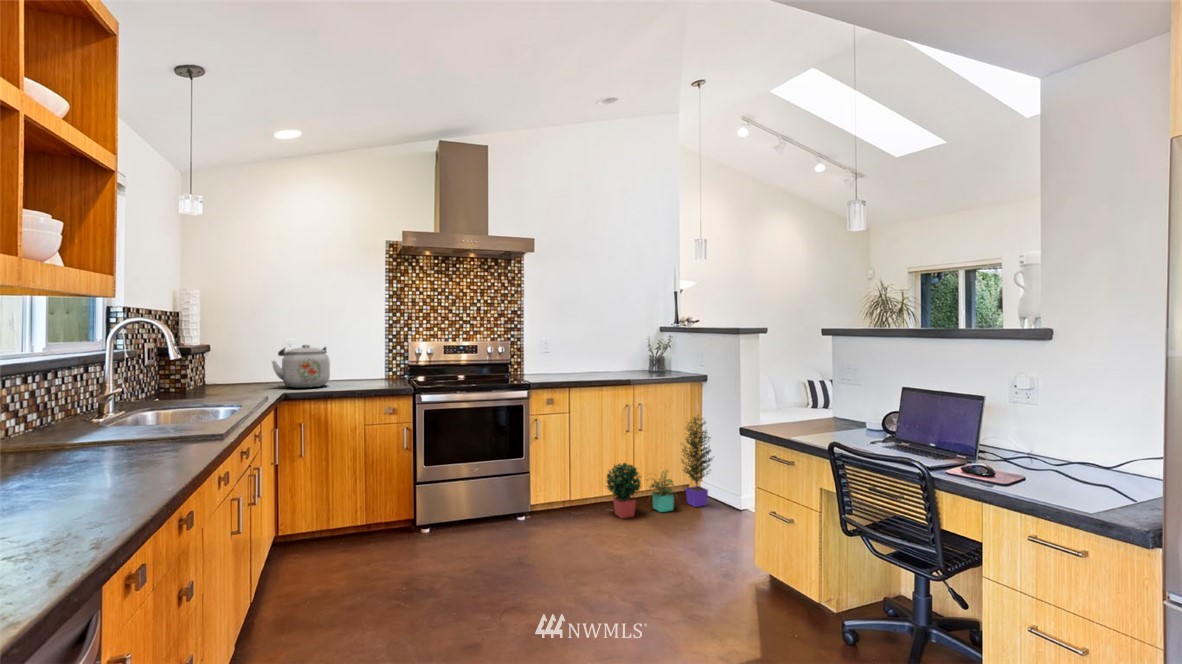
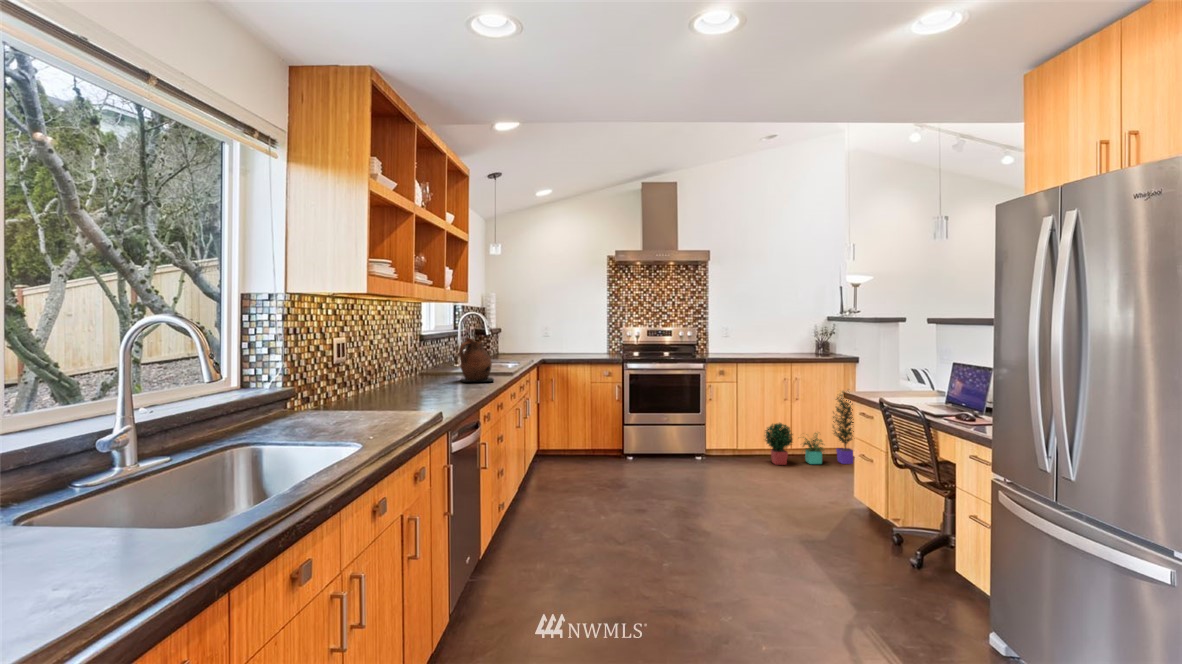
kettle: present [272,345,330,388] -> none [536,328,571,357]
ceramic pitcher: none [77,372,172,471] -> present [459,338,494,382]

